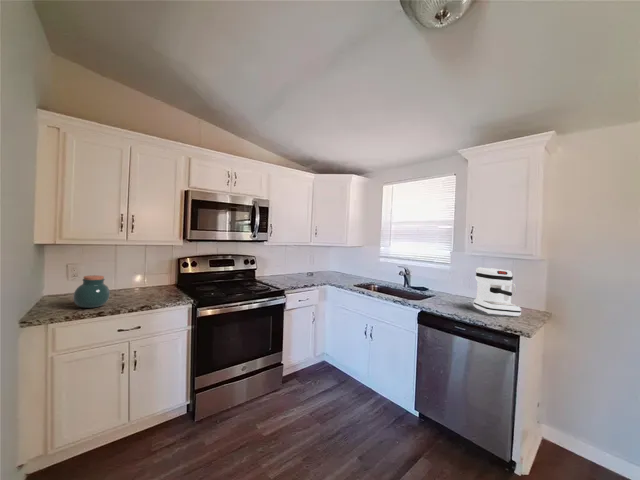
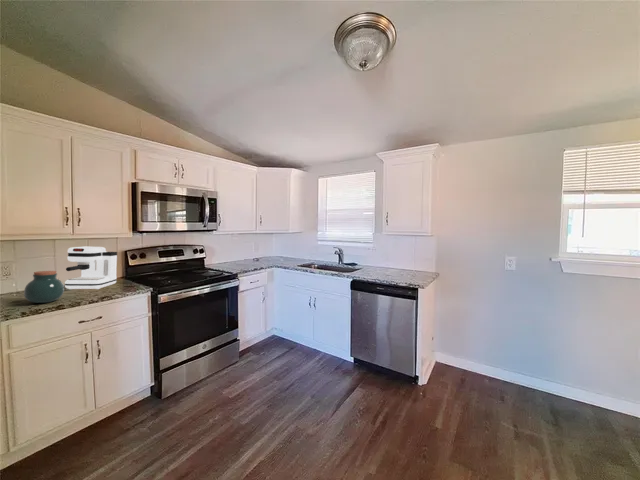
coffee maker: present [473,268,521,316] -> present [65,247,117,289]

